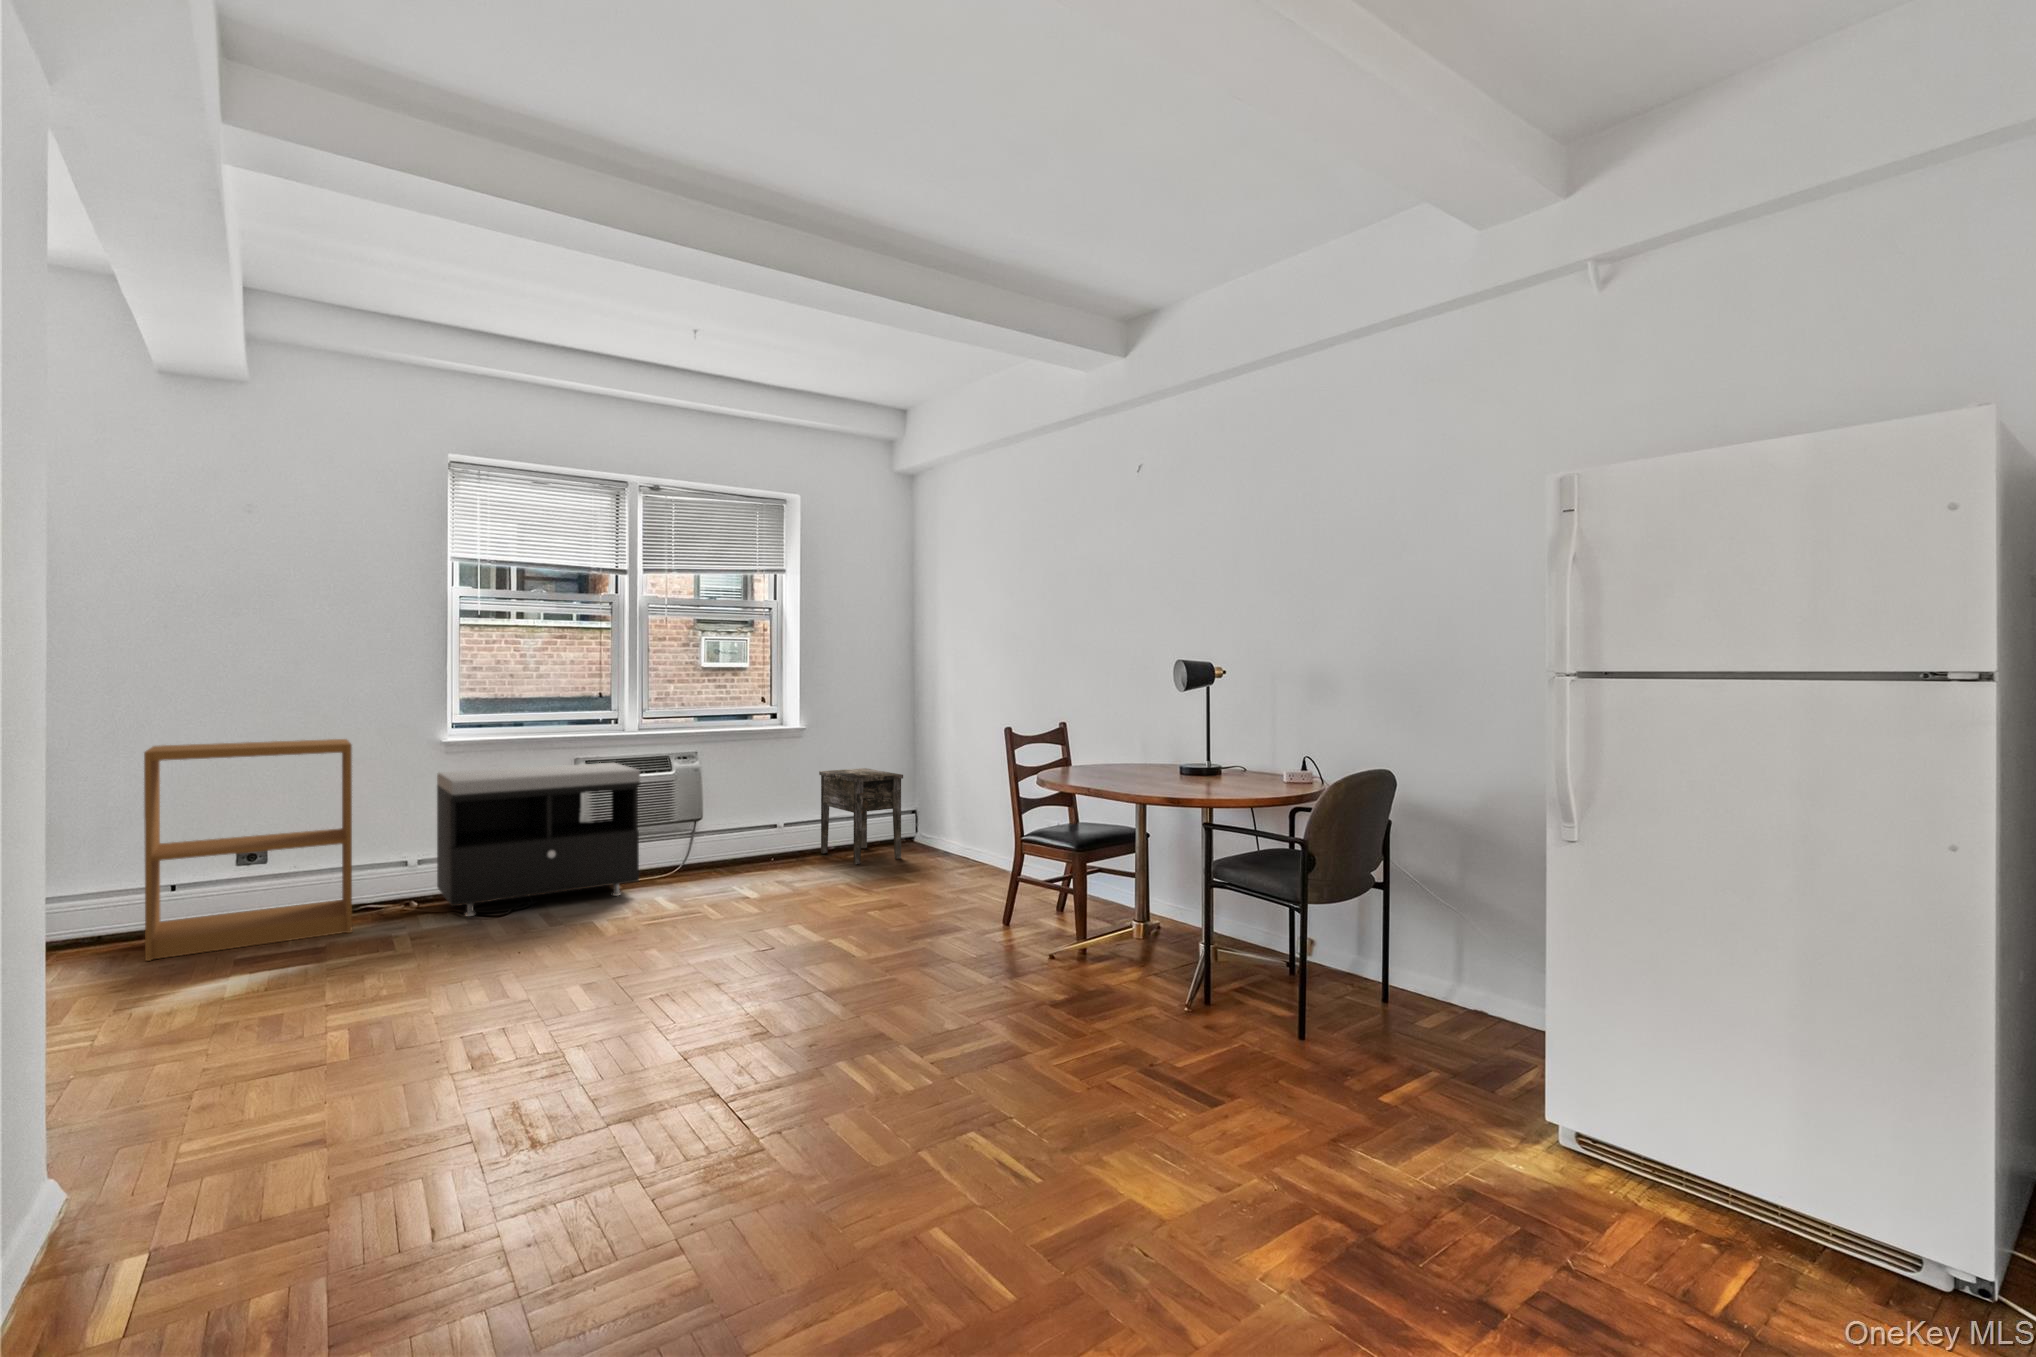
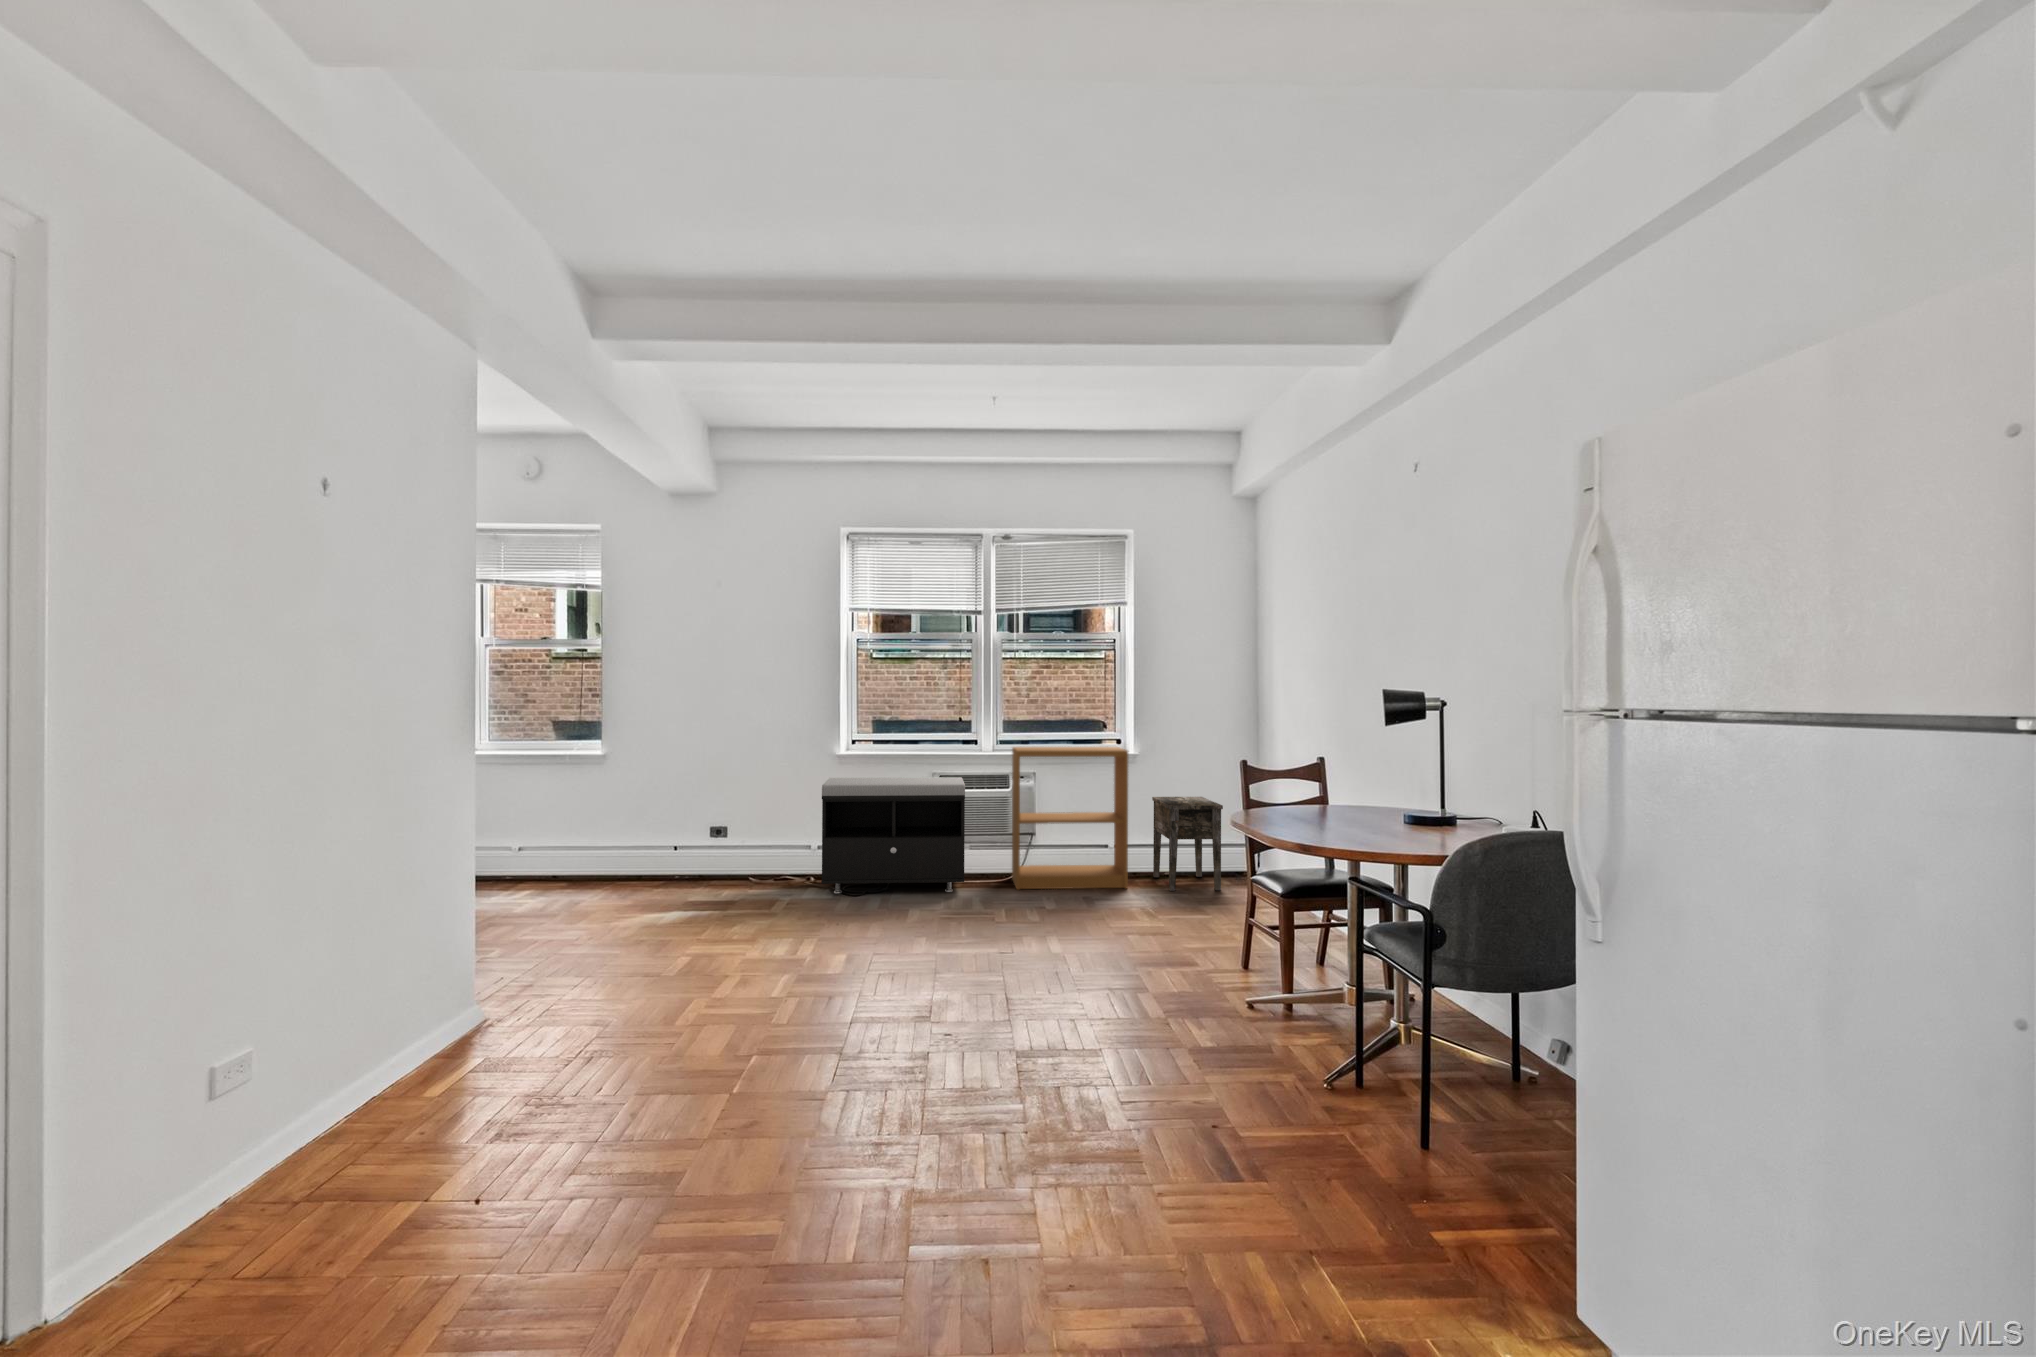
bookshelf: present [144,739,352,961] -> present [1012,747,1128,889]

